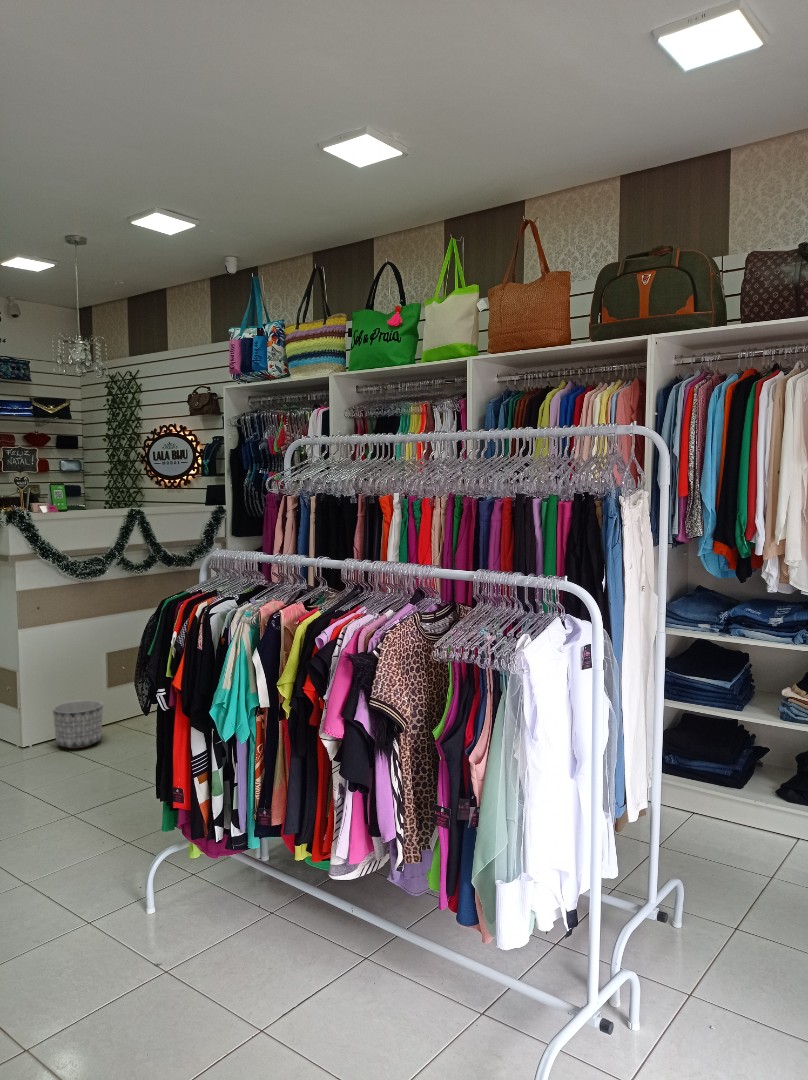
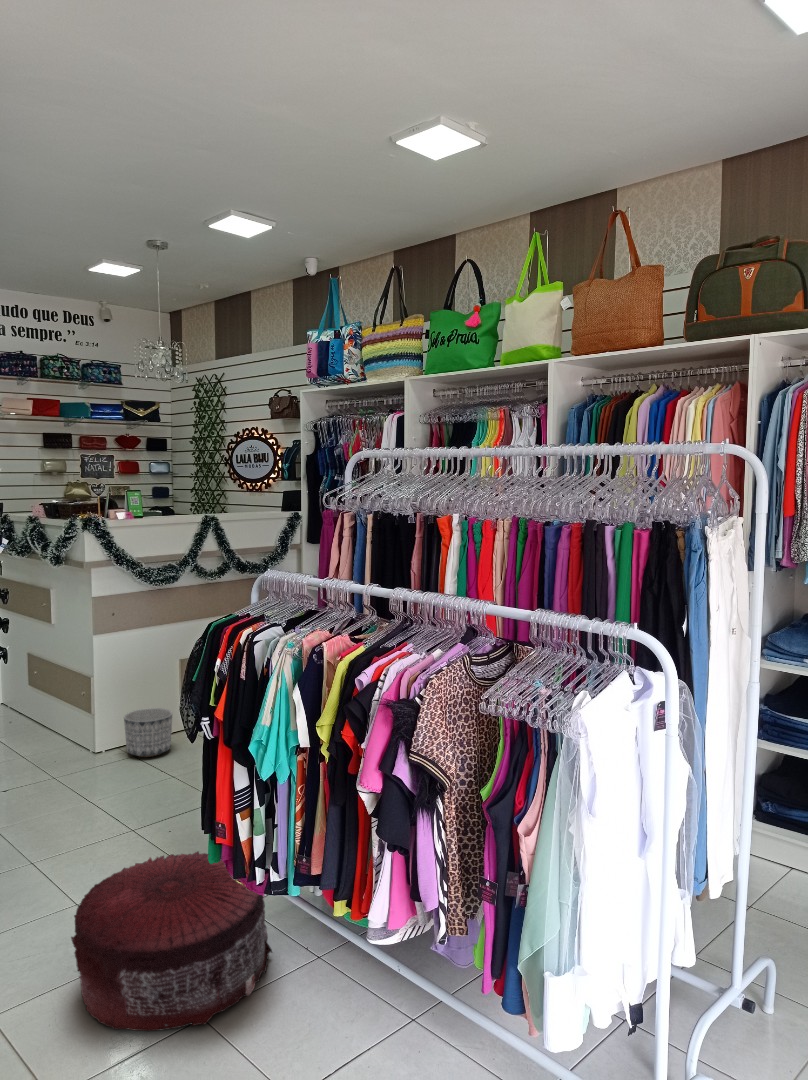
pouf: none [34,818,229,985] -> present [71,851,272,1031]

